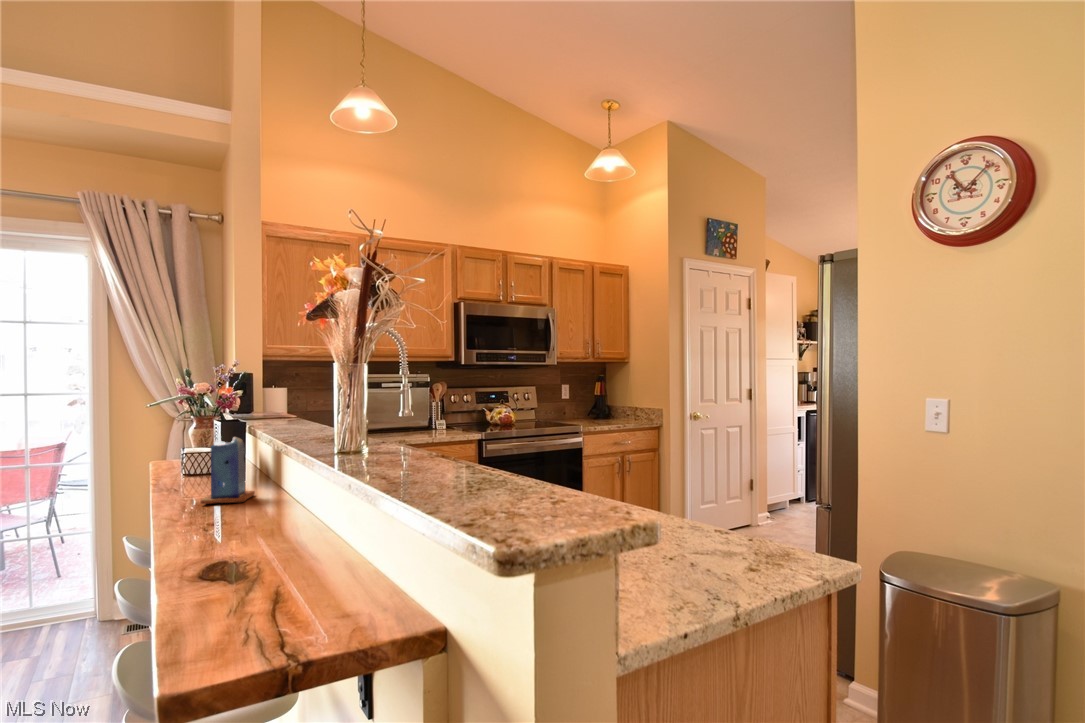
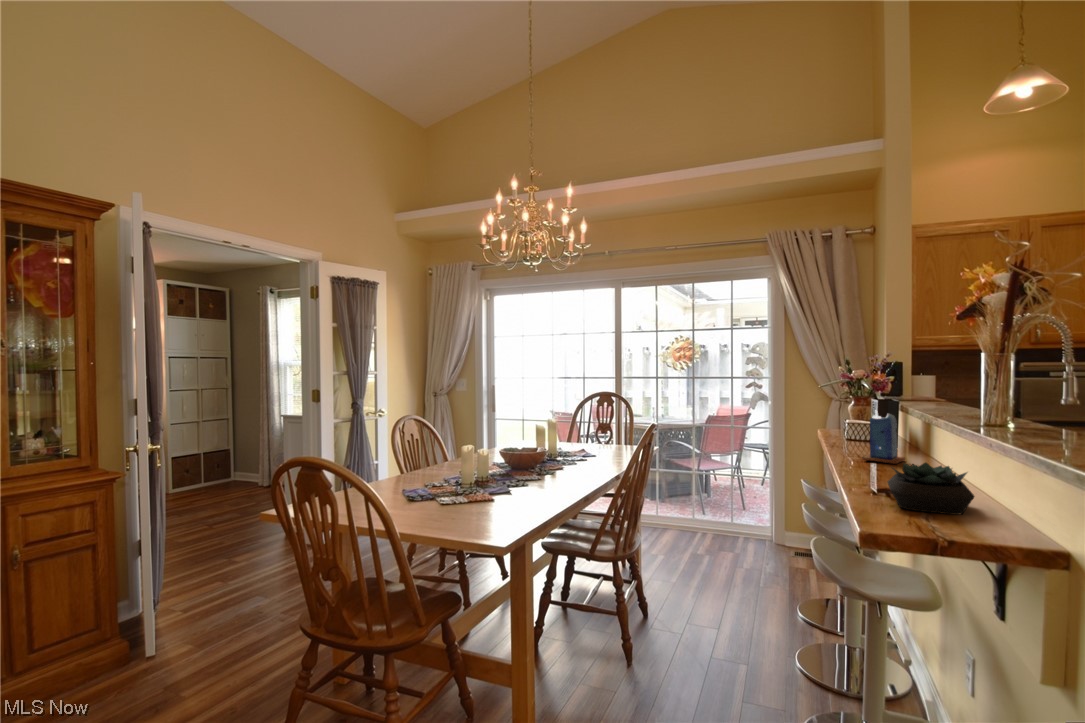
succulent plant: none [228,502,335,578] -> present [888,463,975,515]

